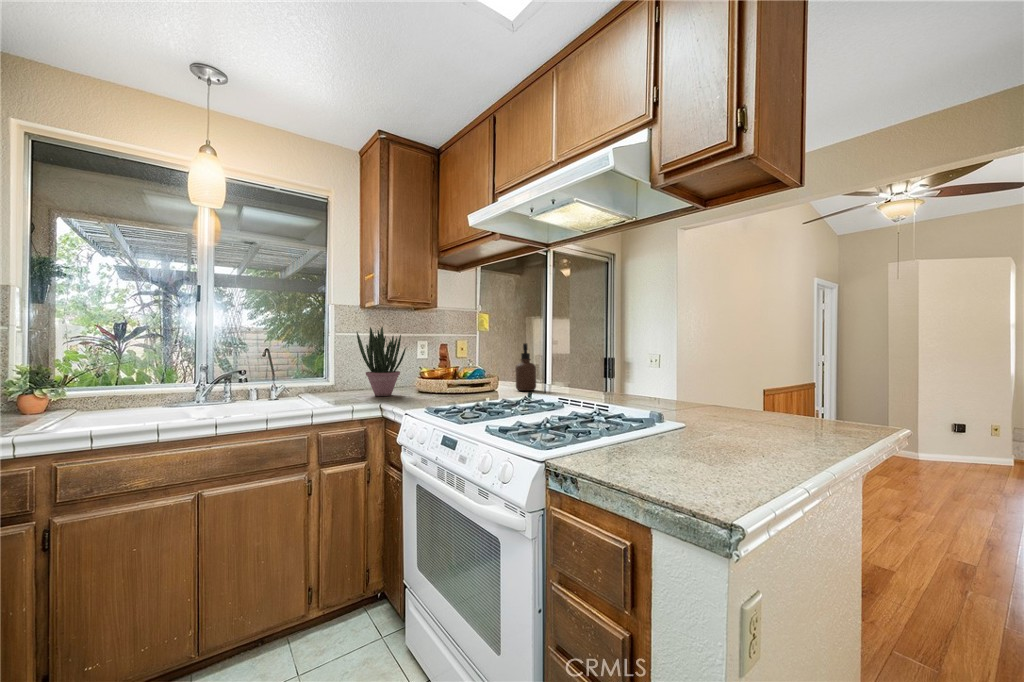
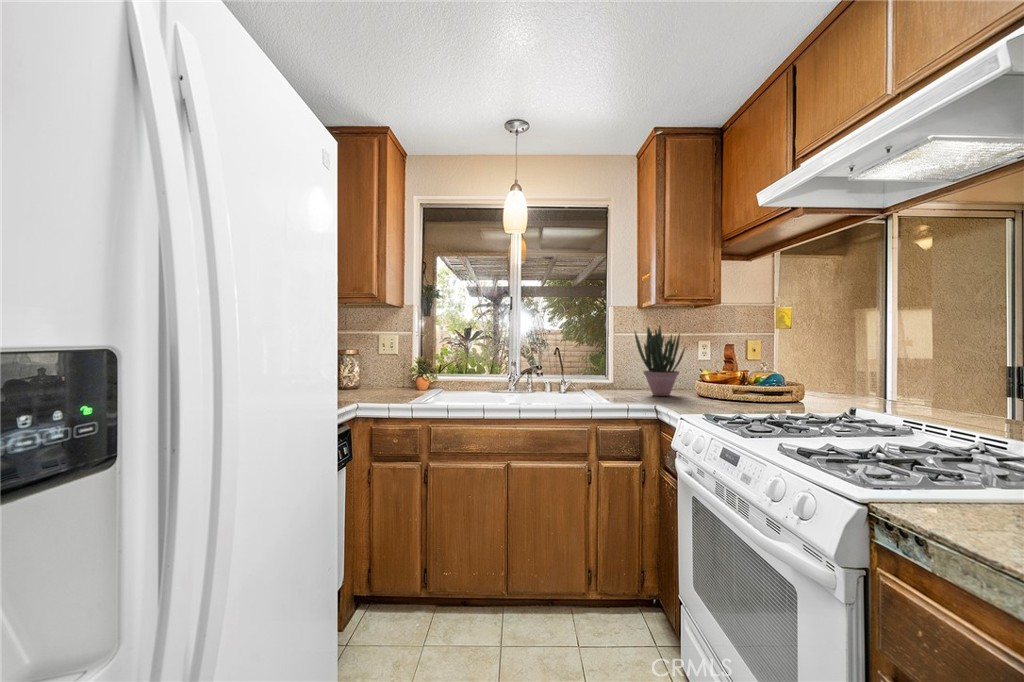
soap dispenser: present [516,343,536,391] -> none [824,343,855,401]

